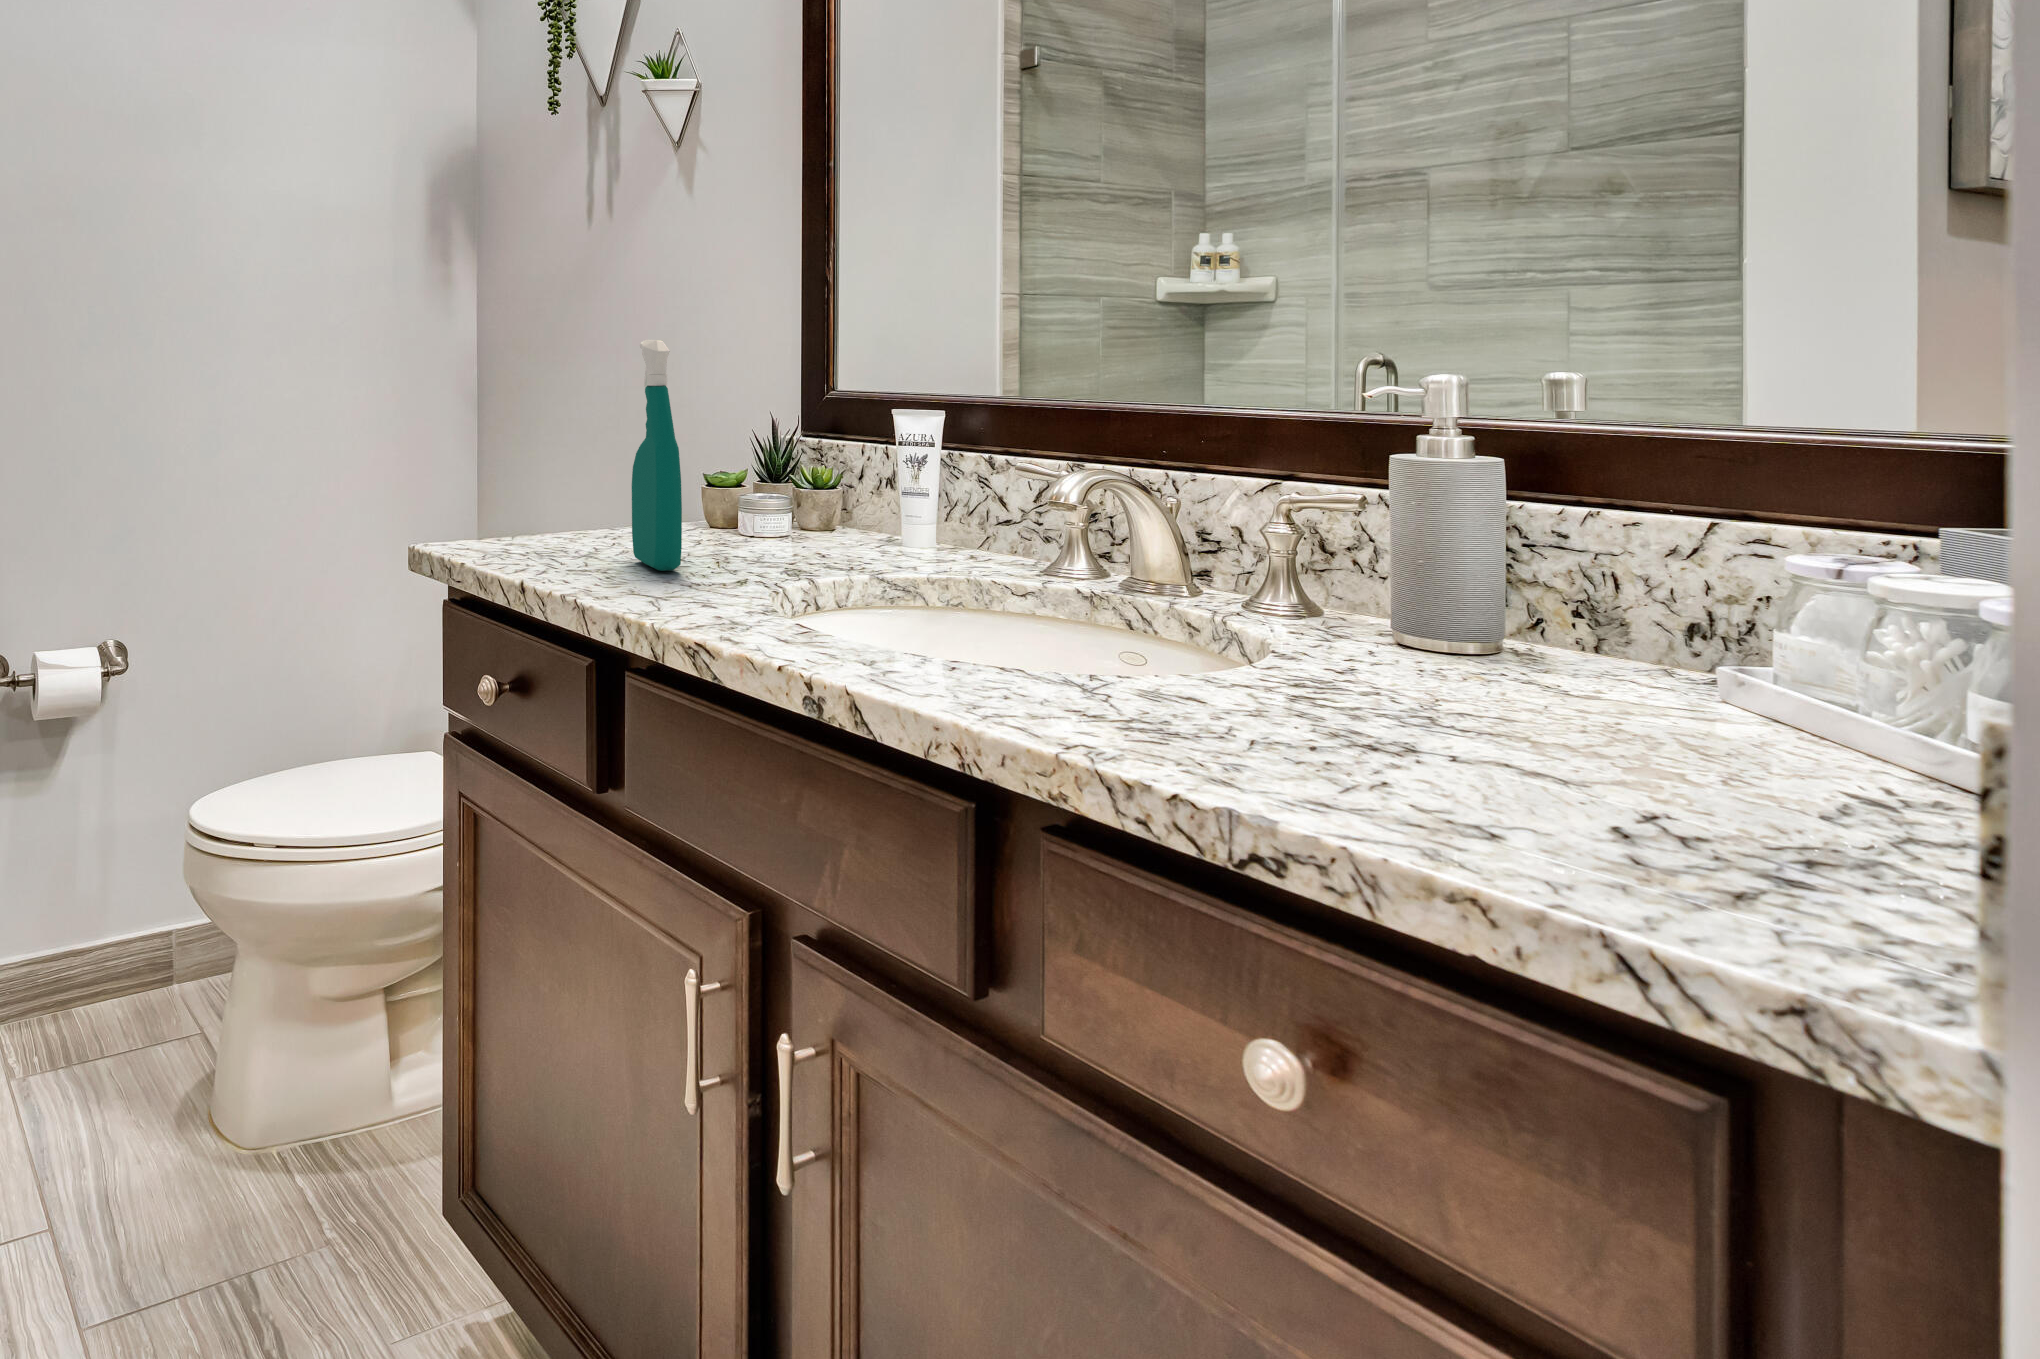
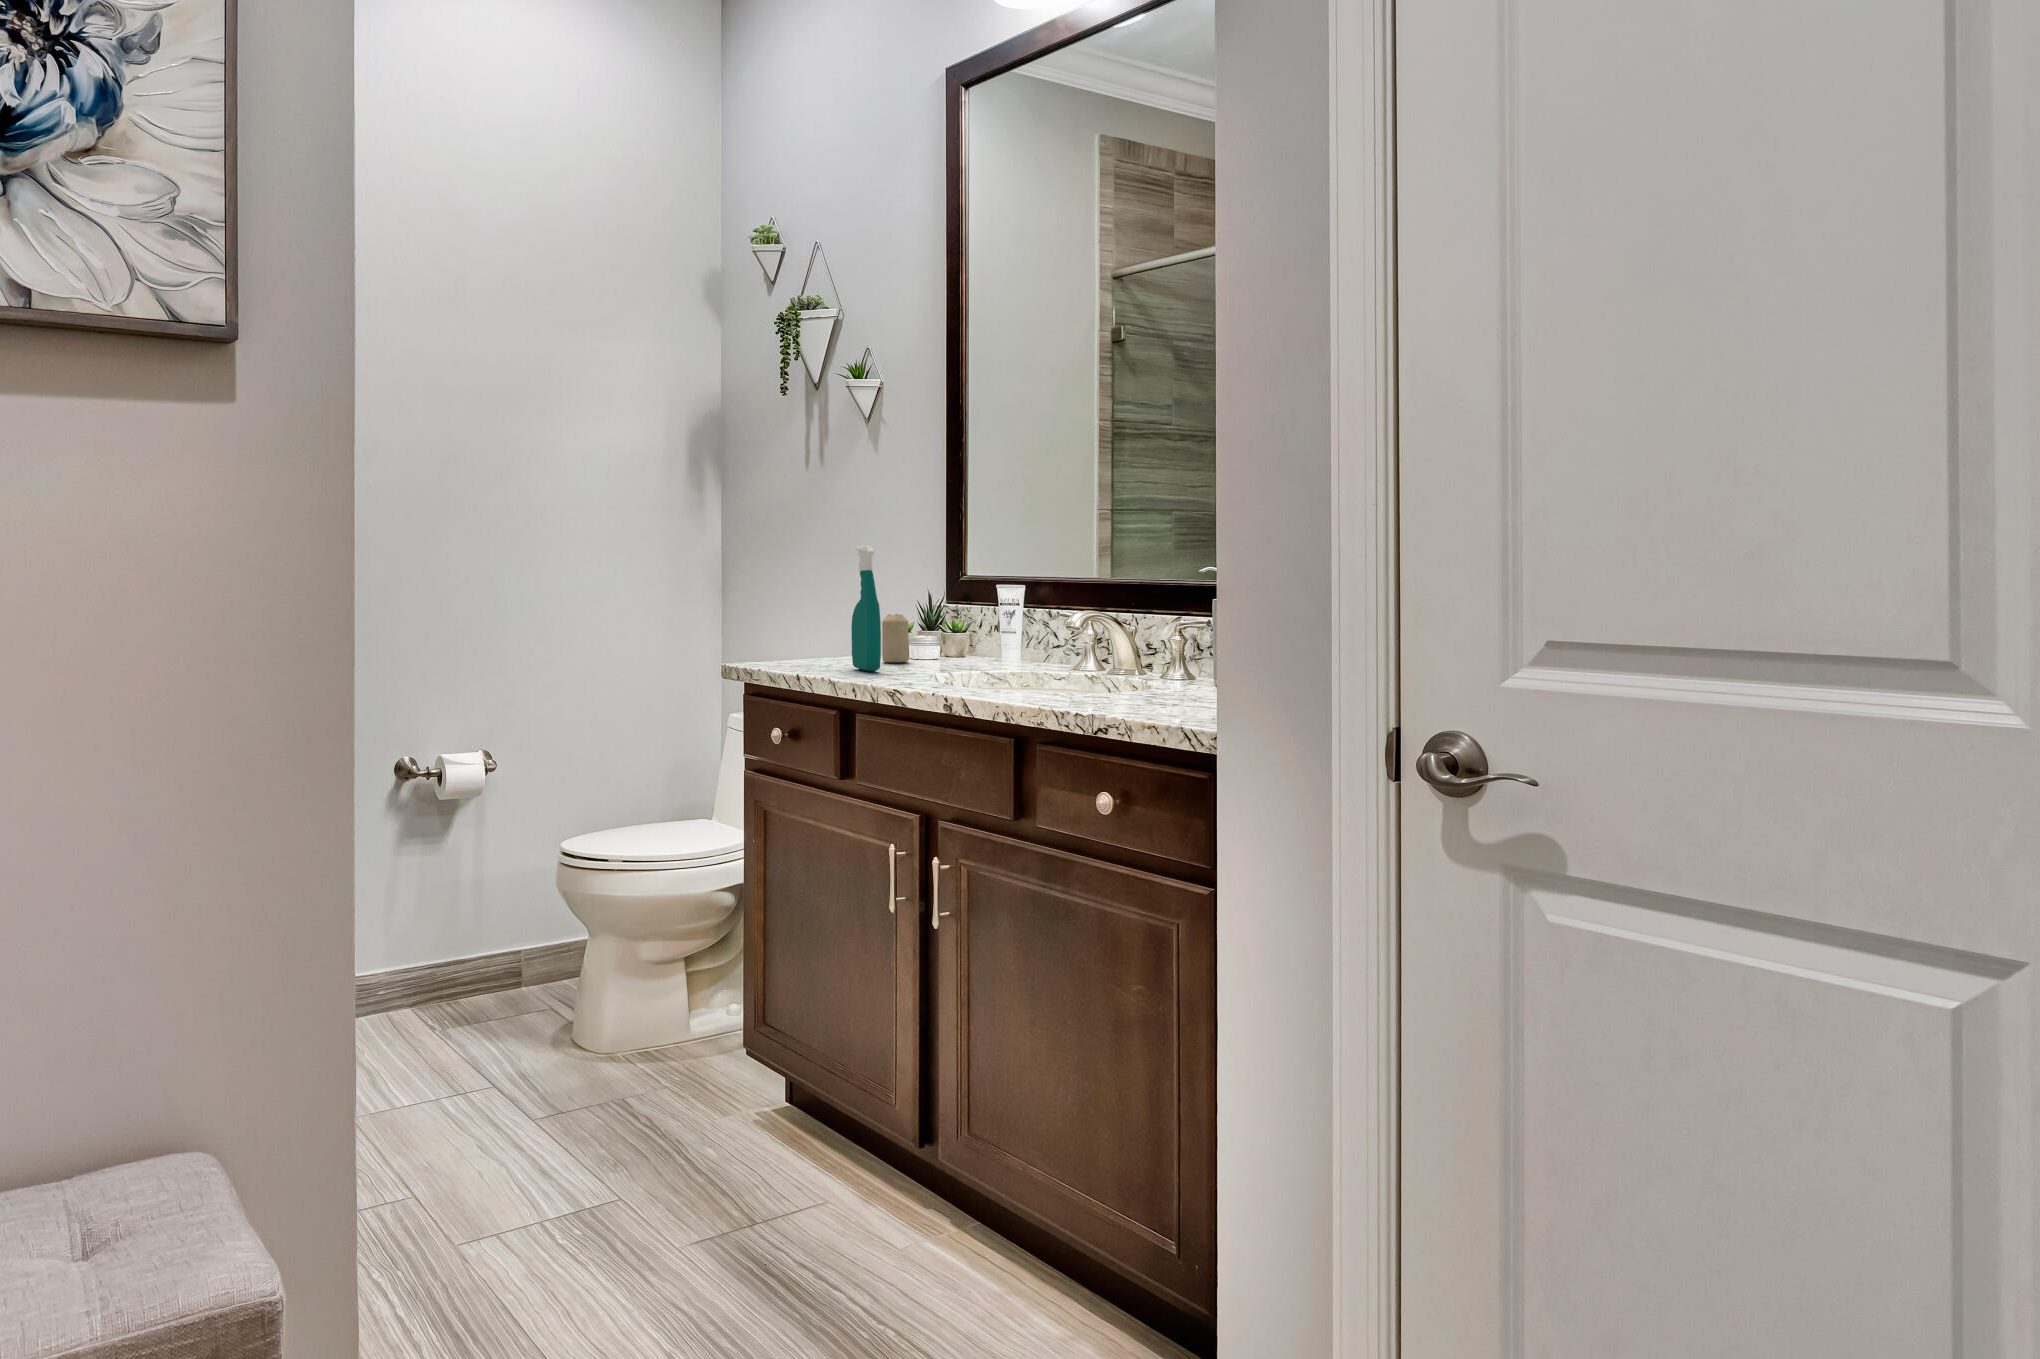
candle: none [691,457,736,542] -> present [882,614,909,662]

